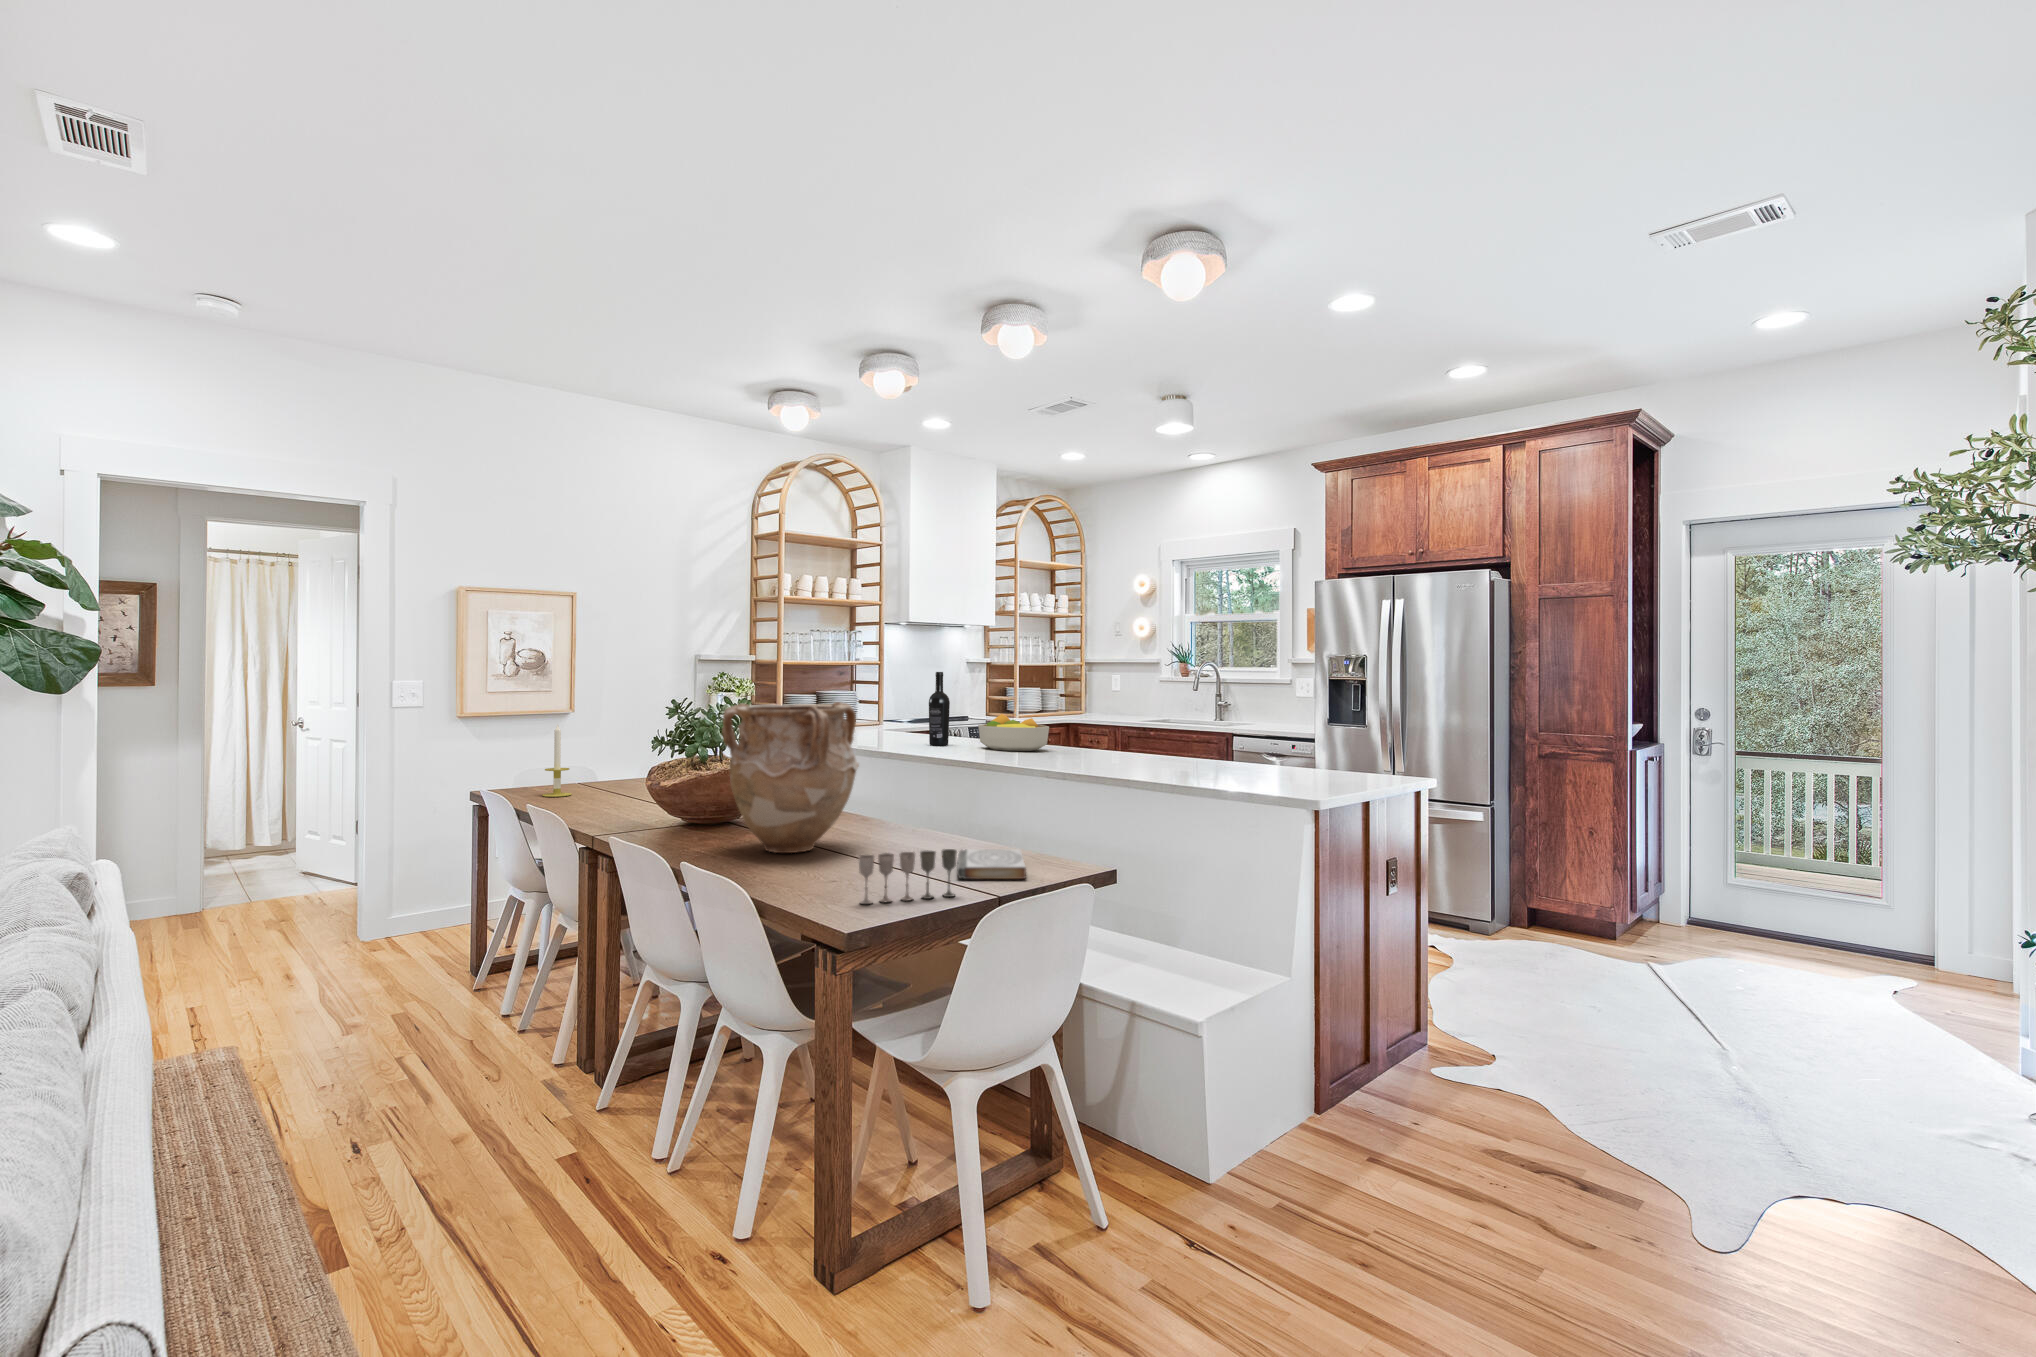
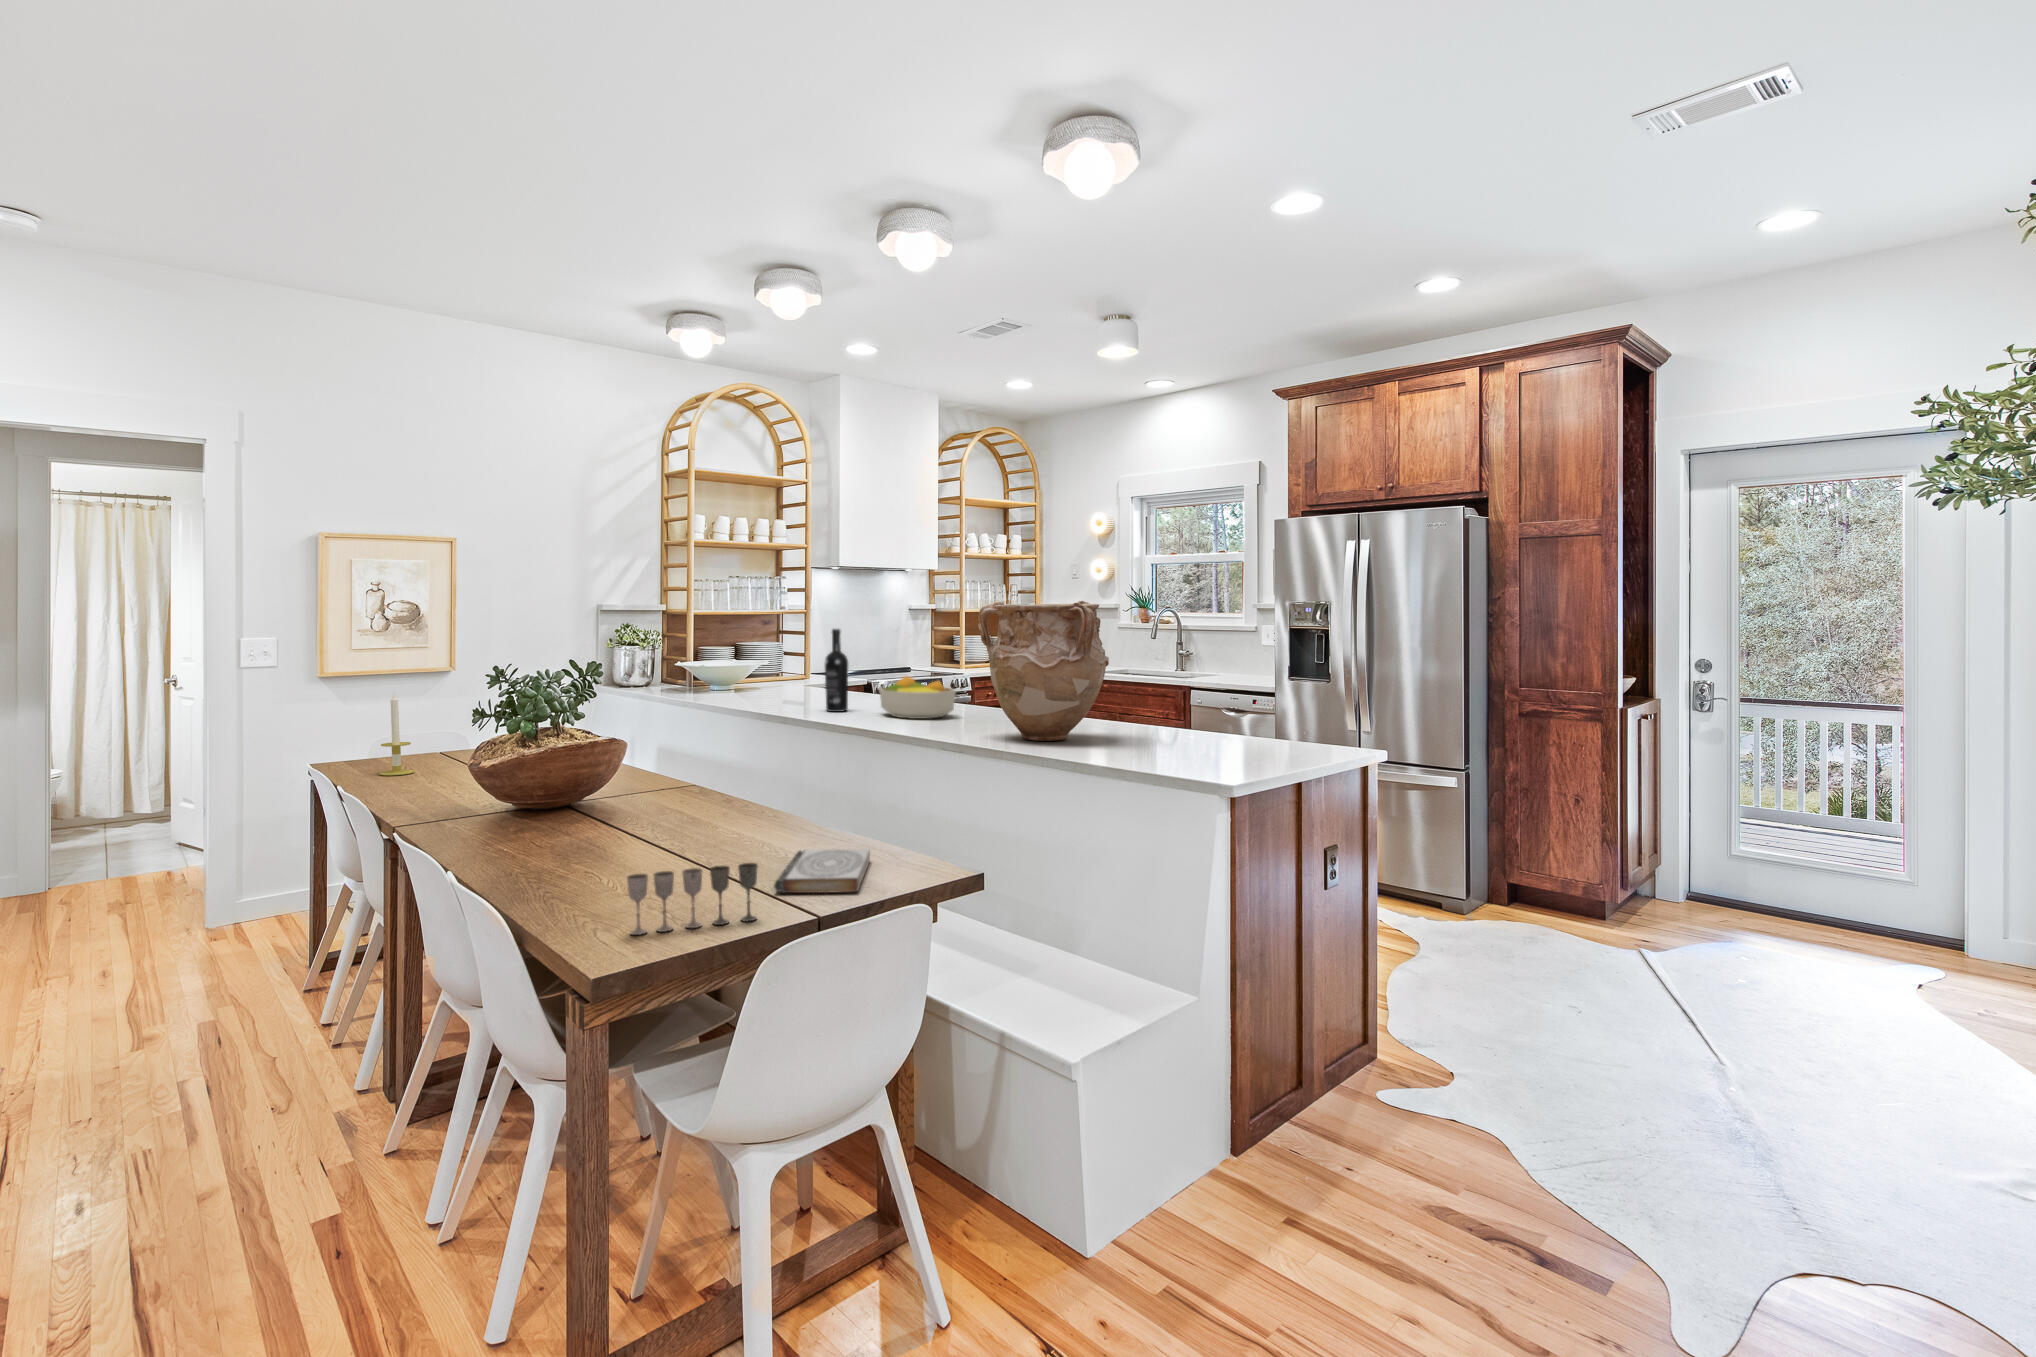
vase: present [722,702,859,853] -> present [978,601,1109,741]

